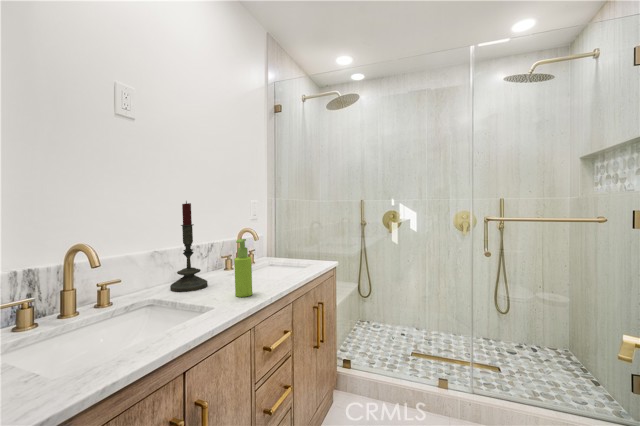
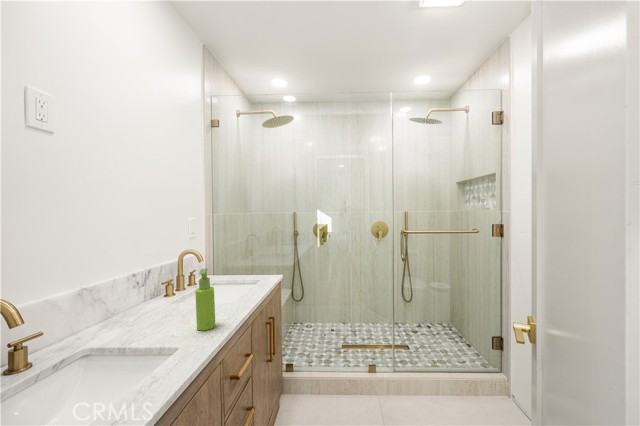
candle: present [170,201,207,292] -> none [109,228,155,334]

